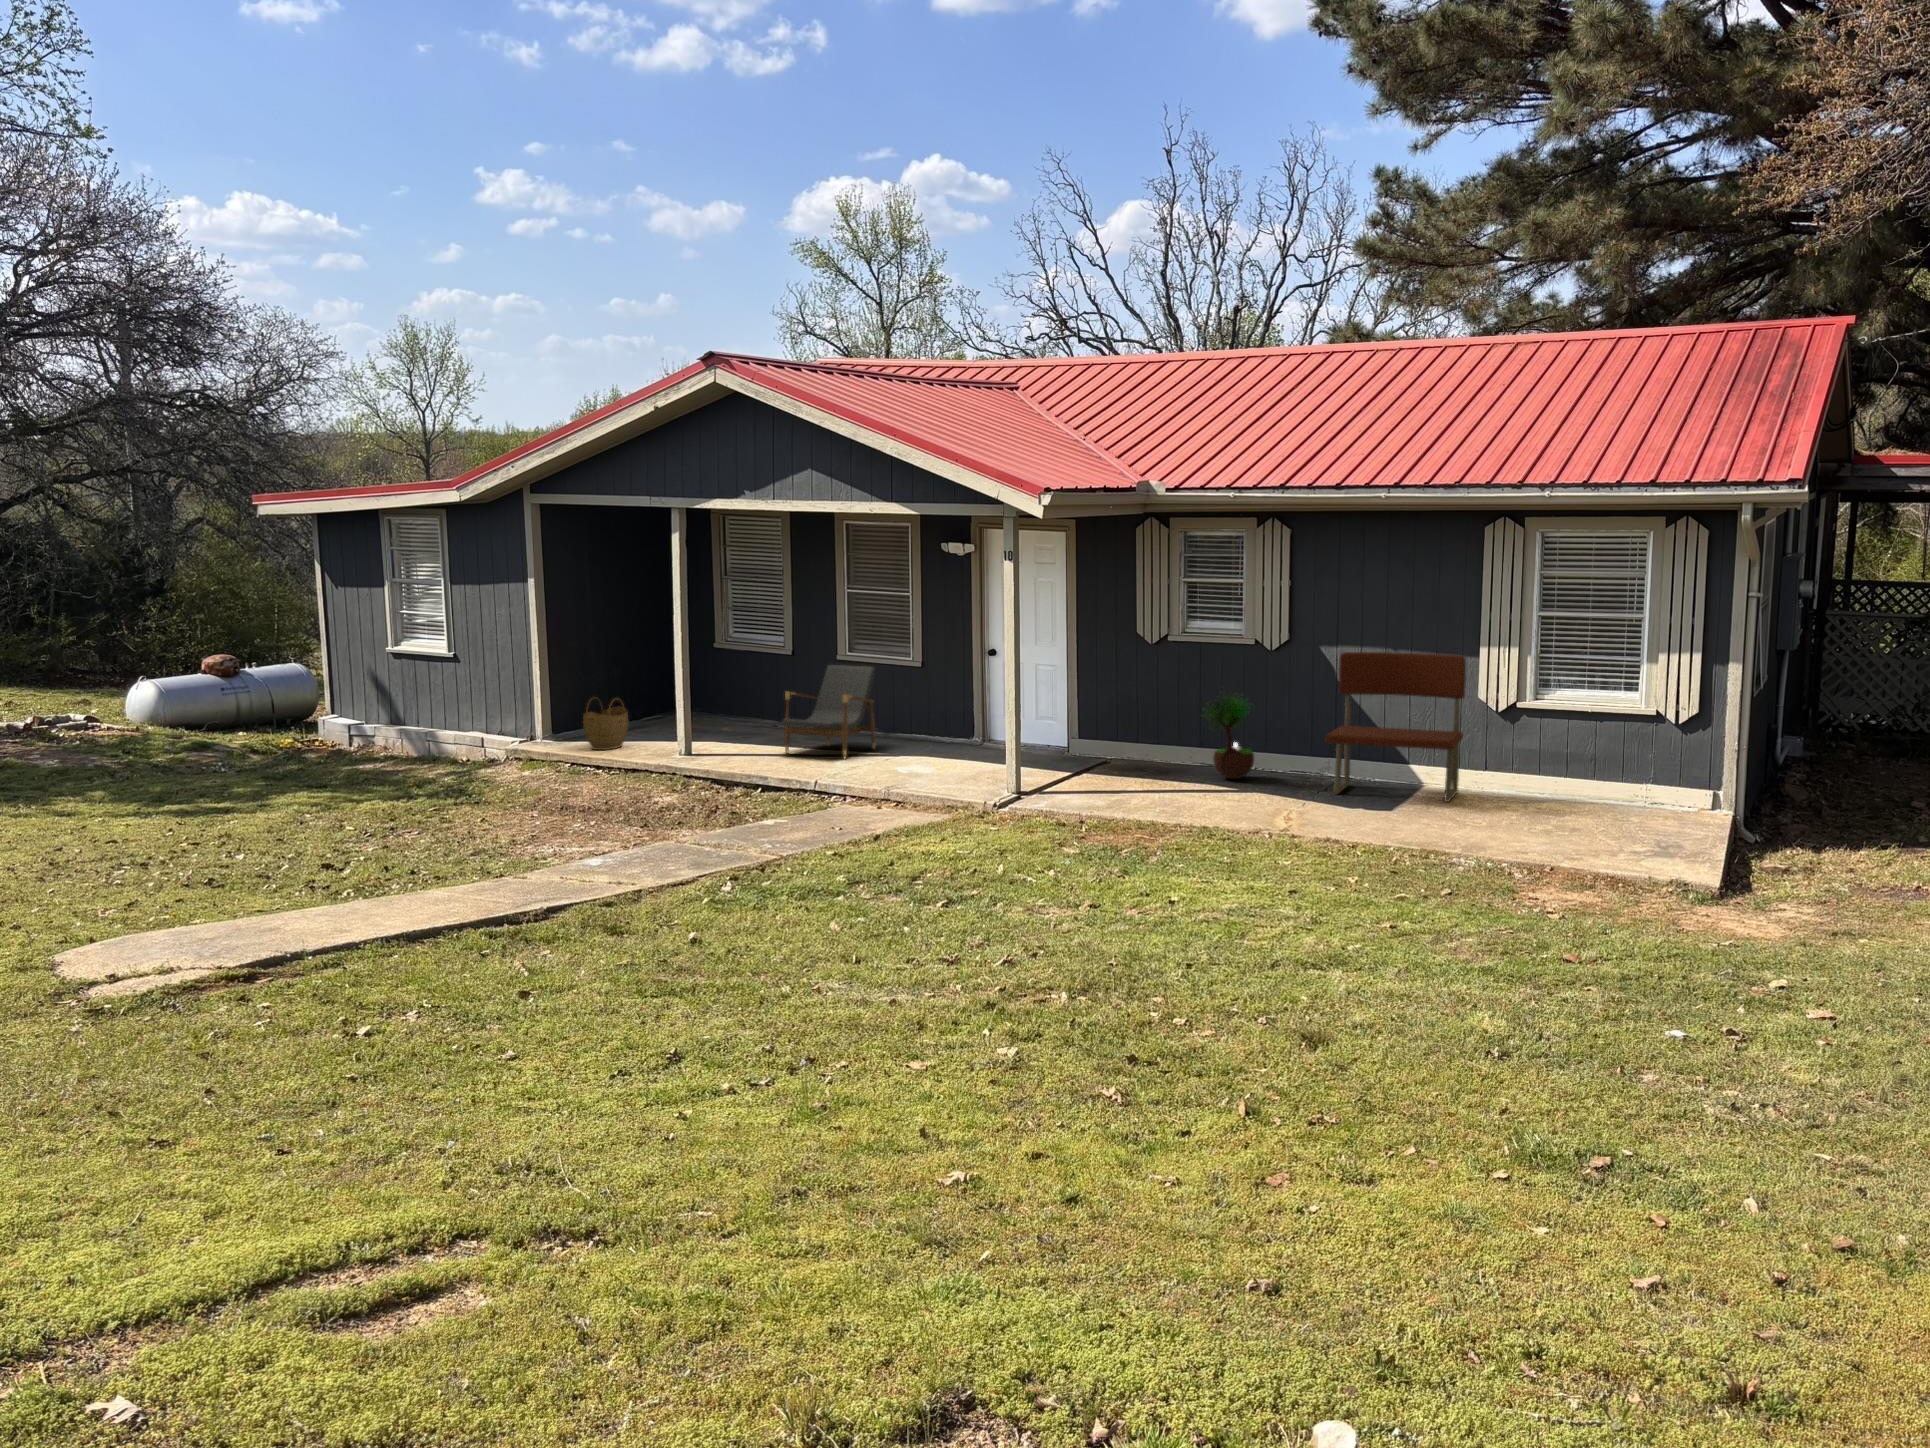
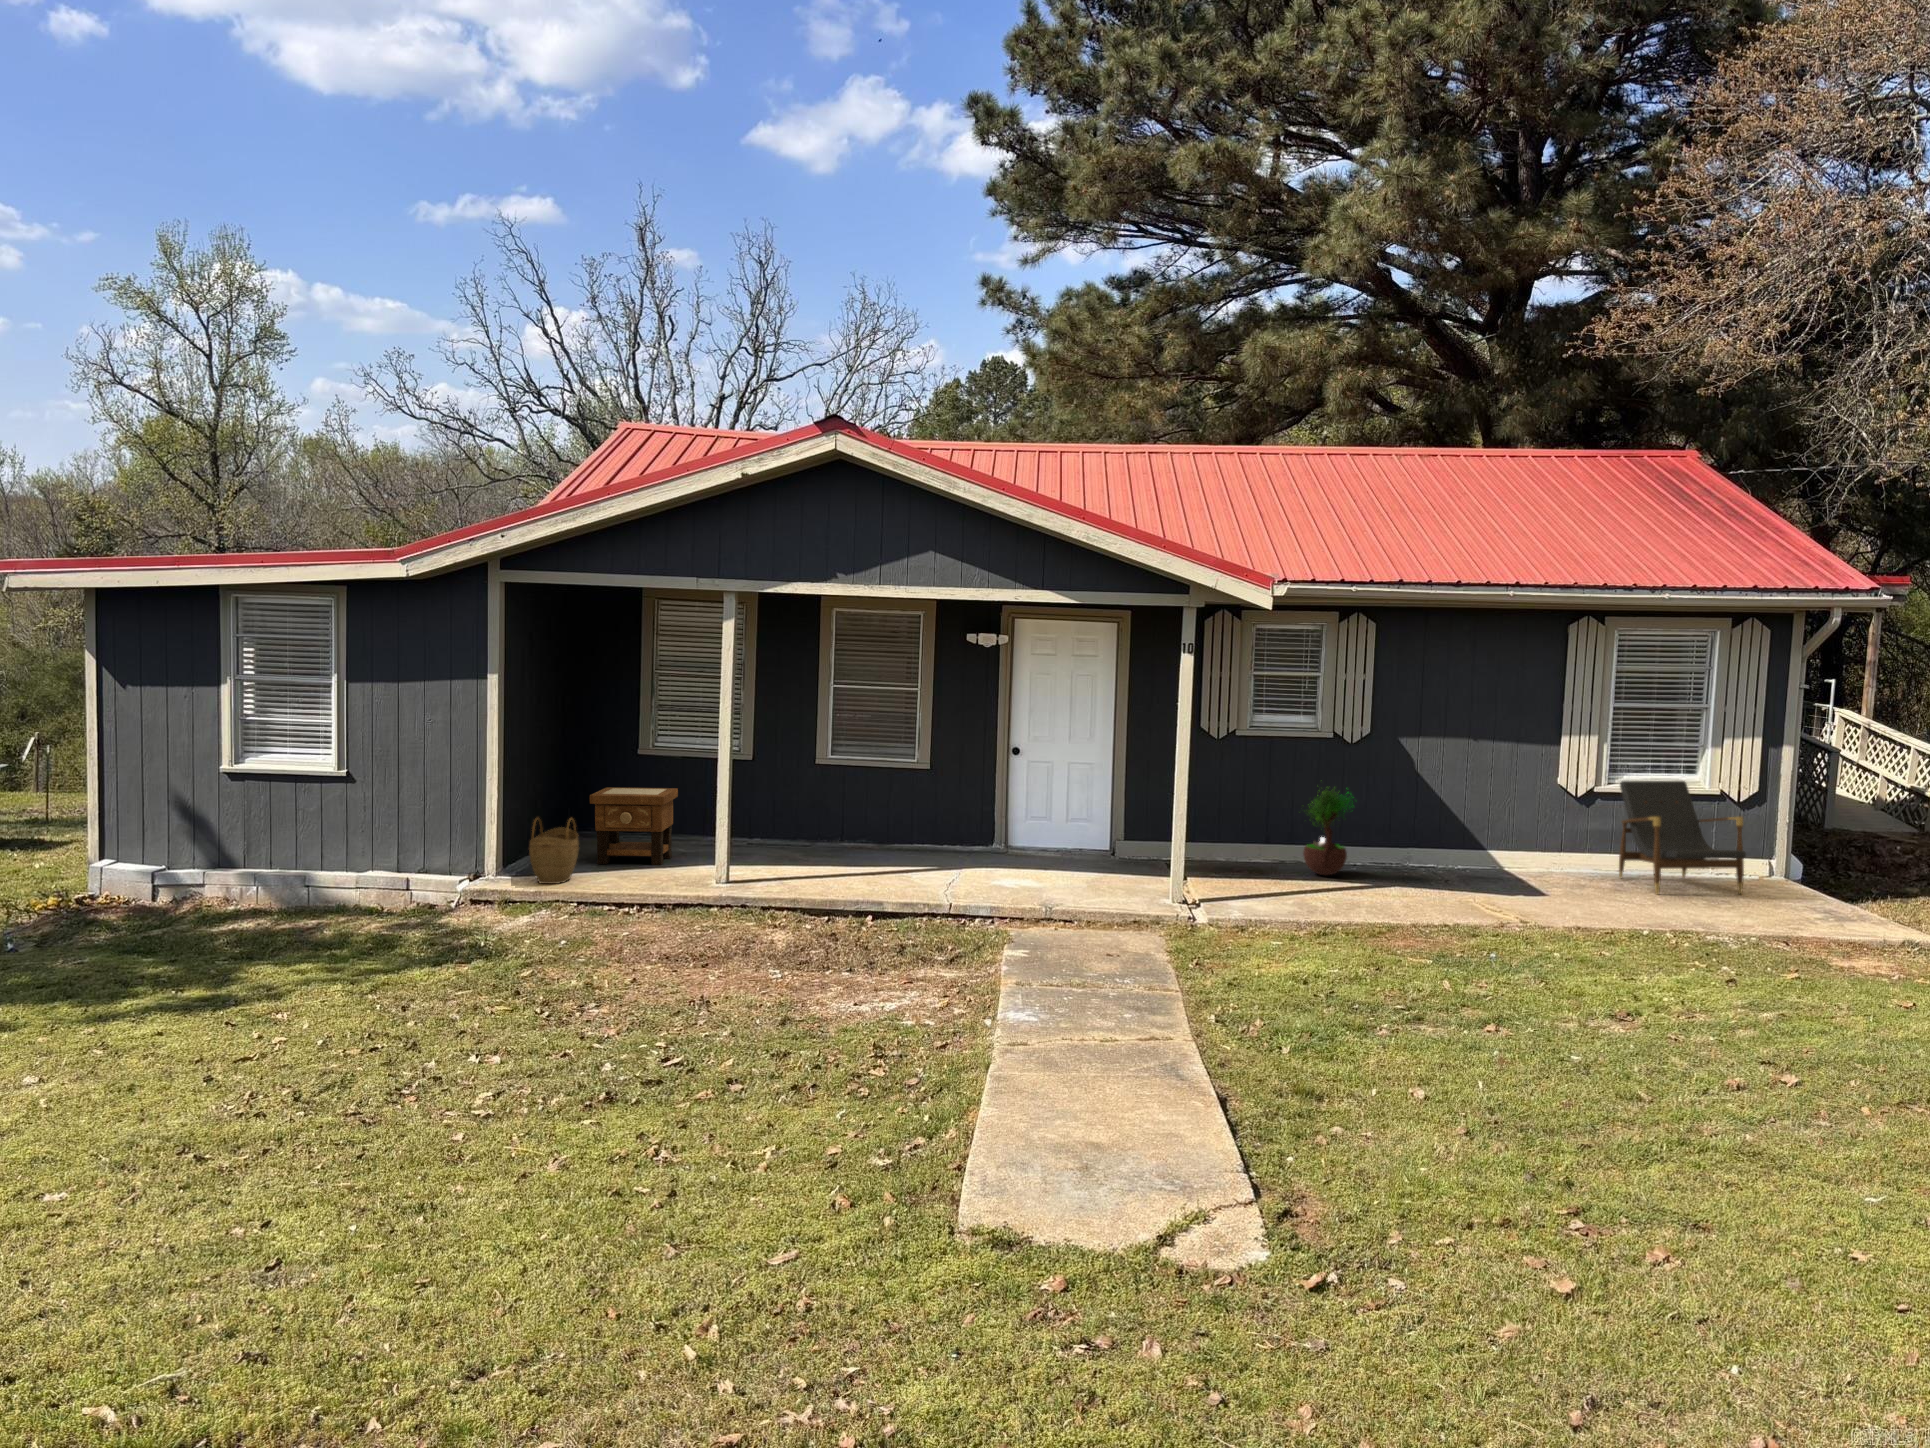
bench: present [1325,652,1466,802] -> none [1436,743,1586,887]
lounge chair: present [783,665,875,759] -> present [1619,781,1746,895]
side table: none [654,677,733,742] -> present [590,787,678,865]

